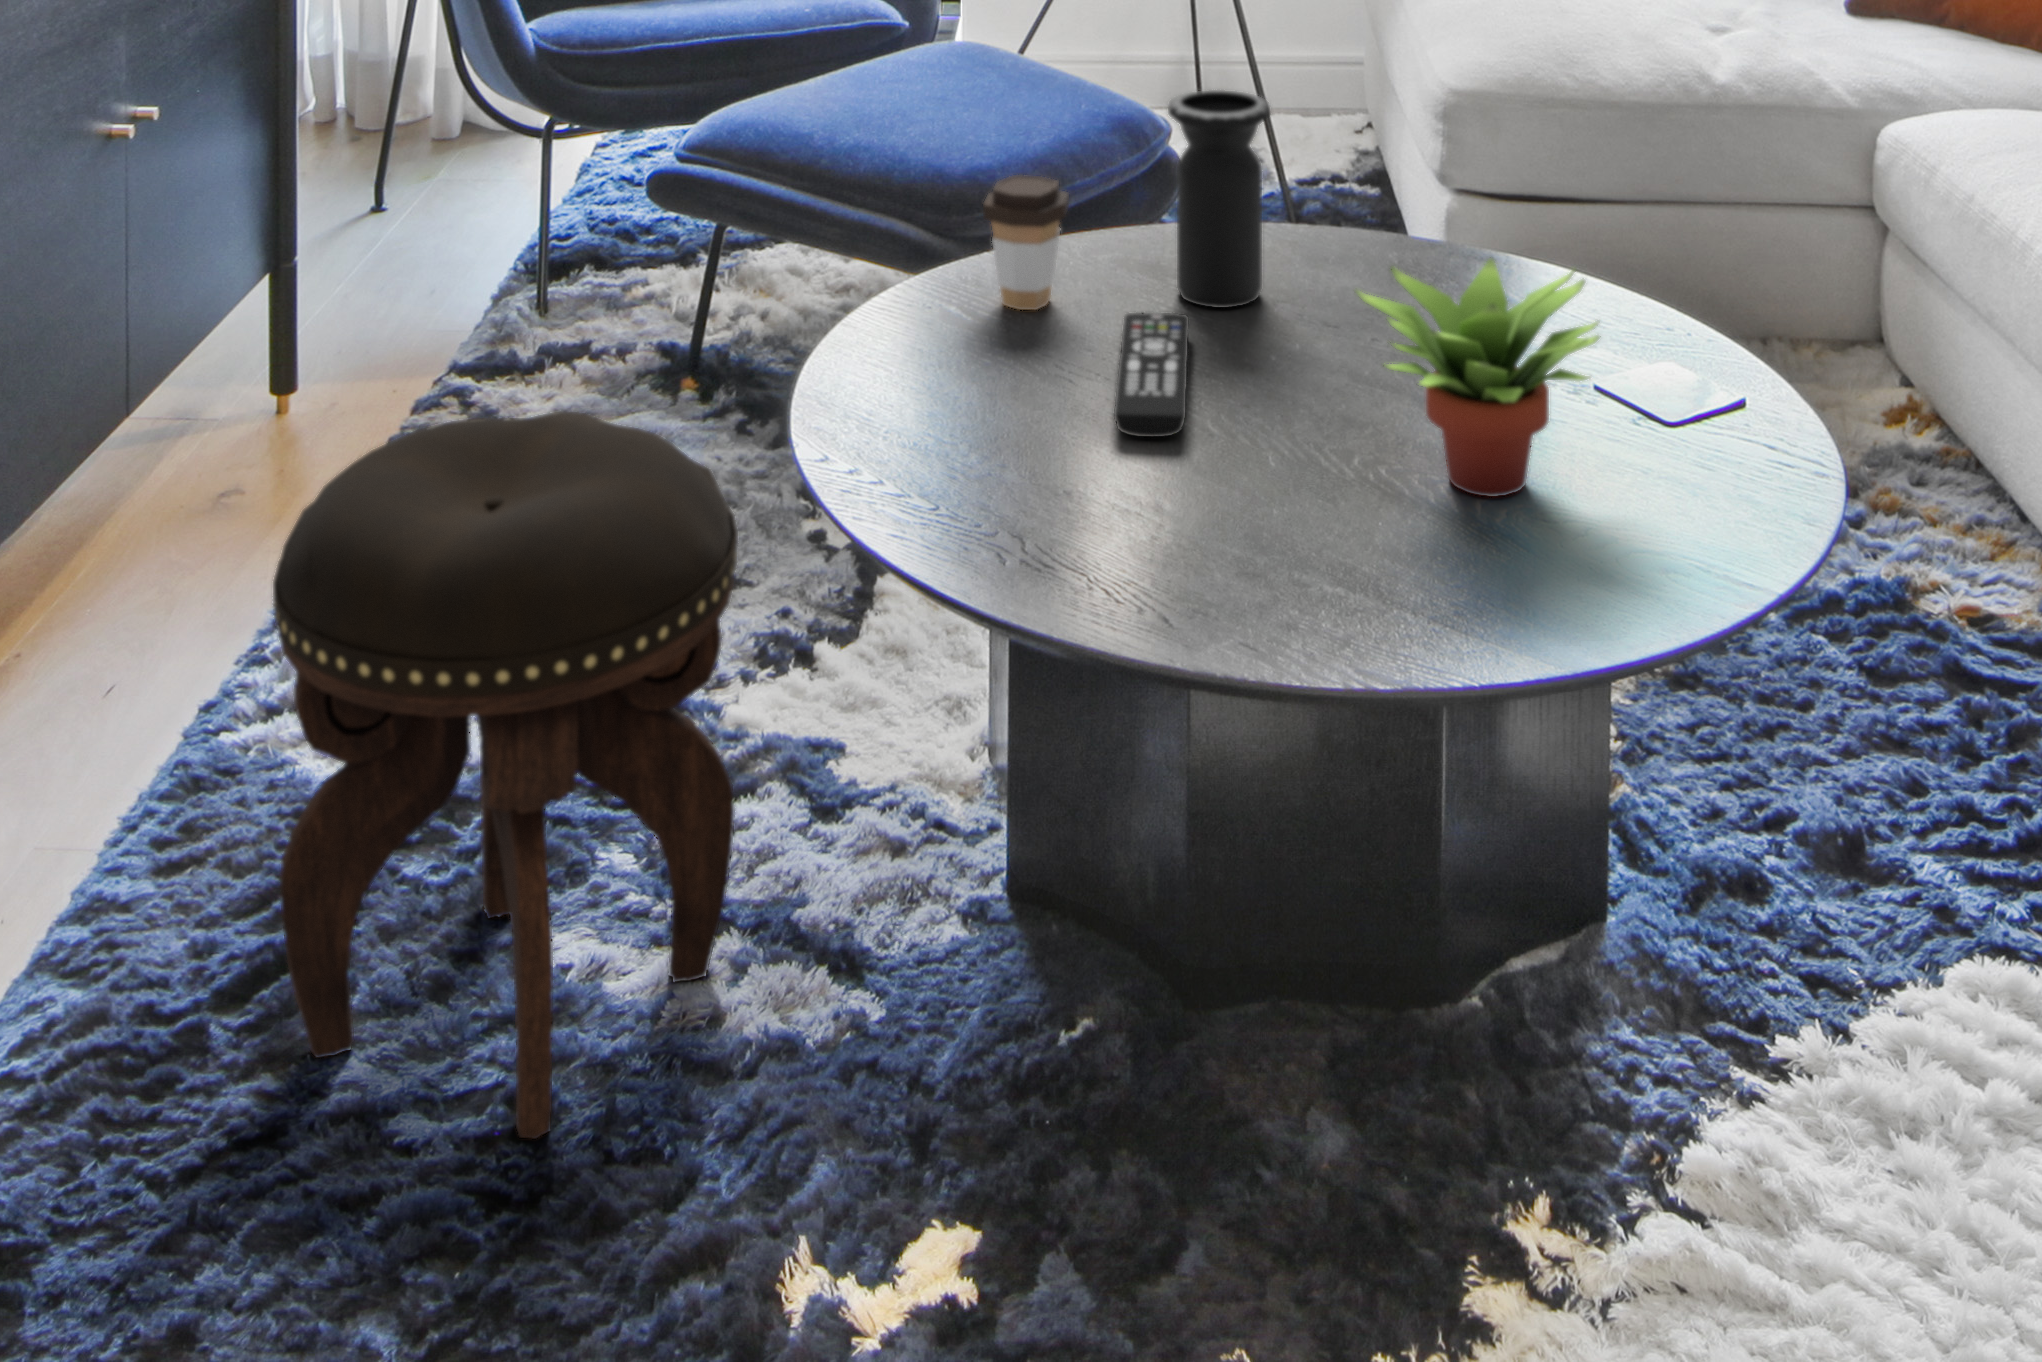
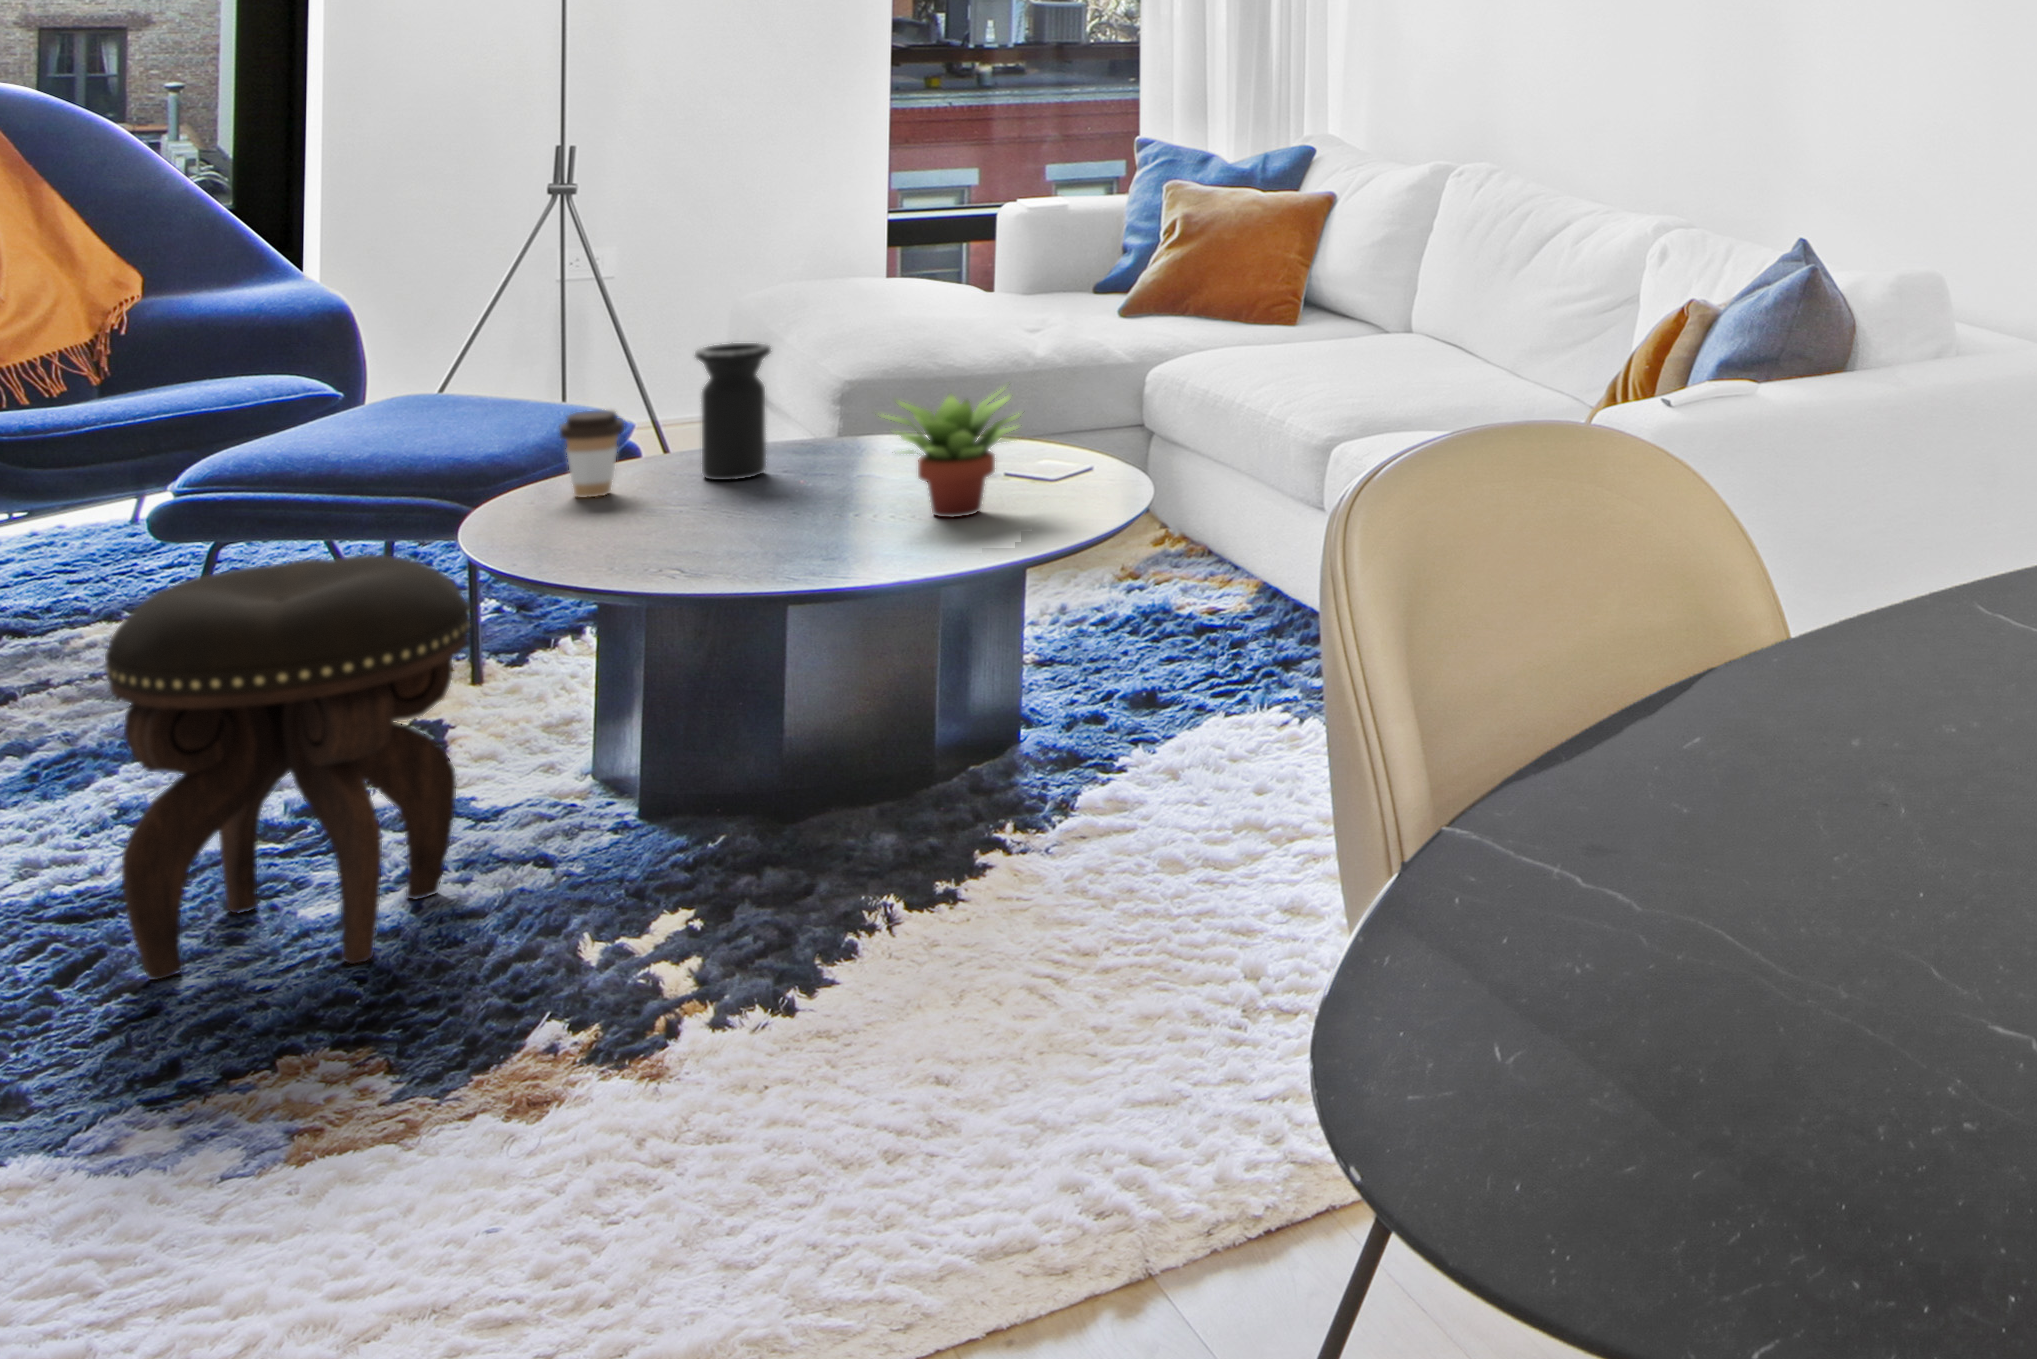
remote control: present [1114,313,1189,437] -> none [678,479,754,527]

